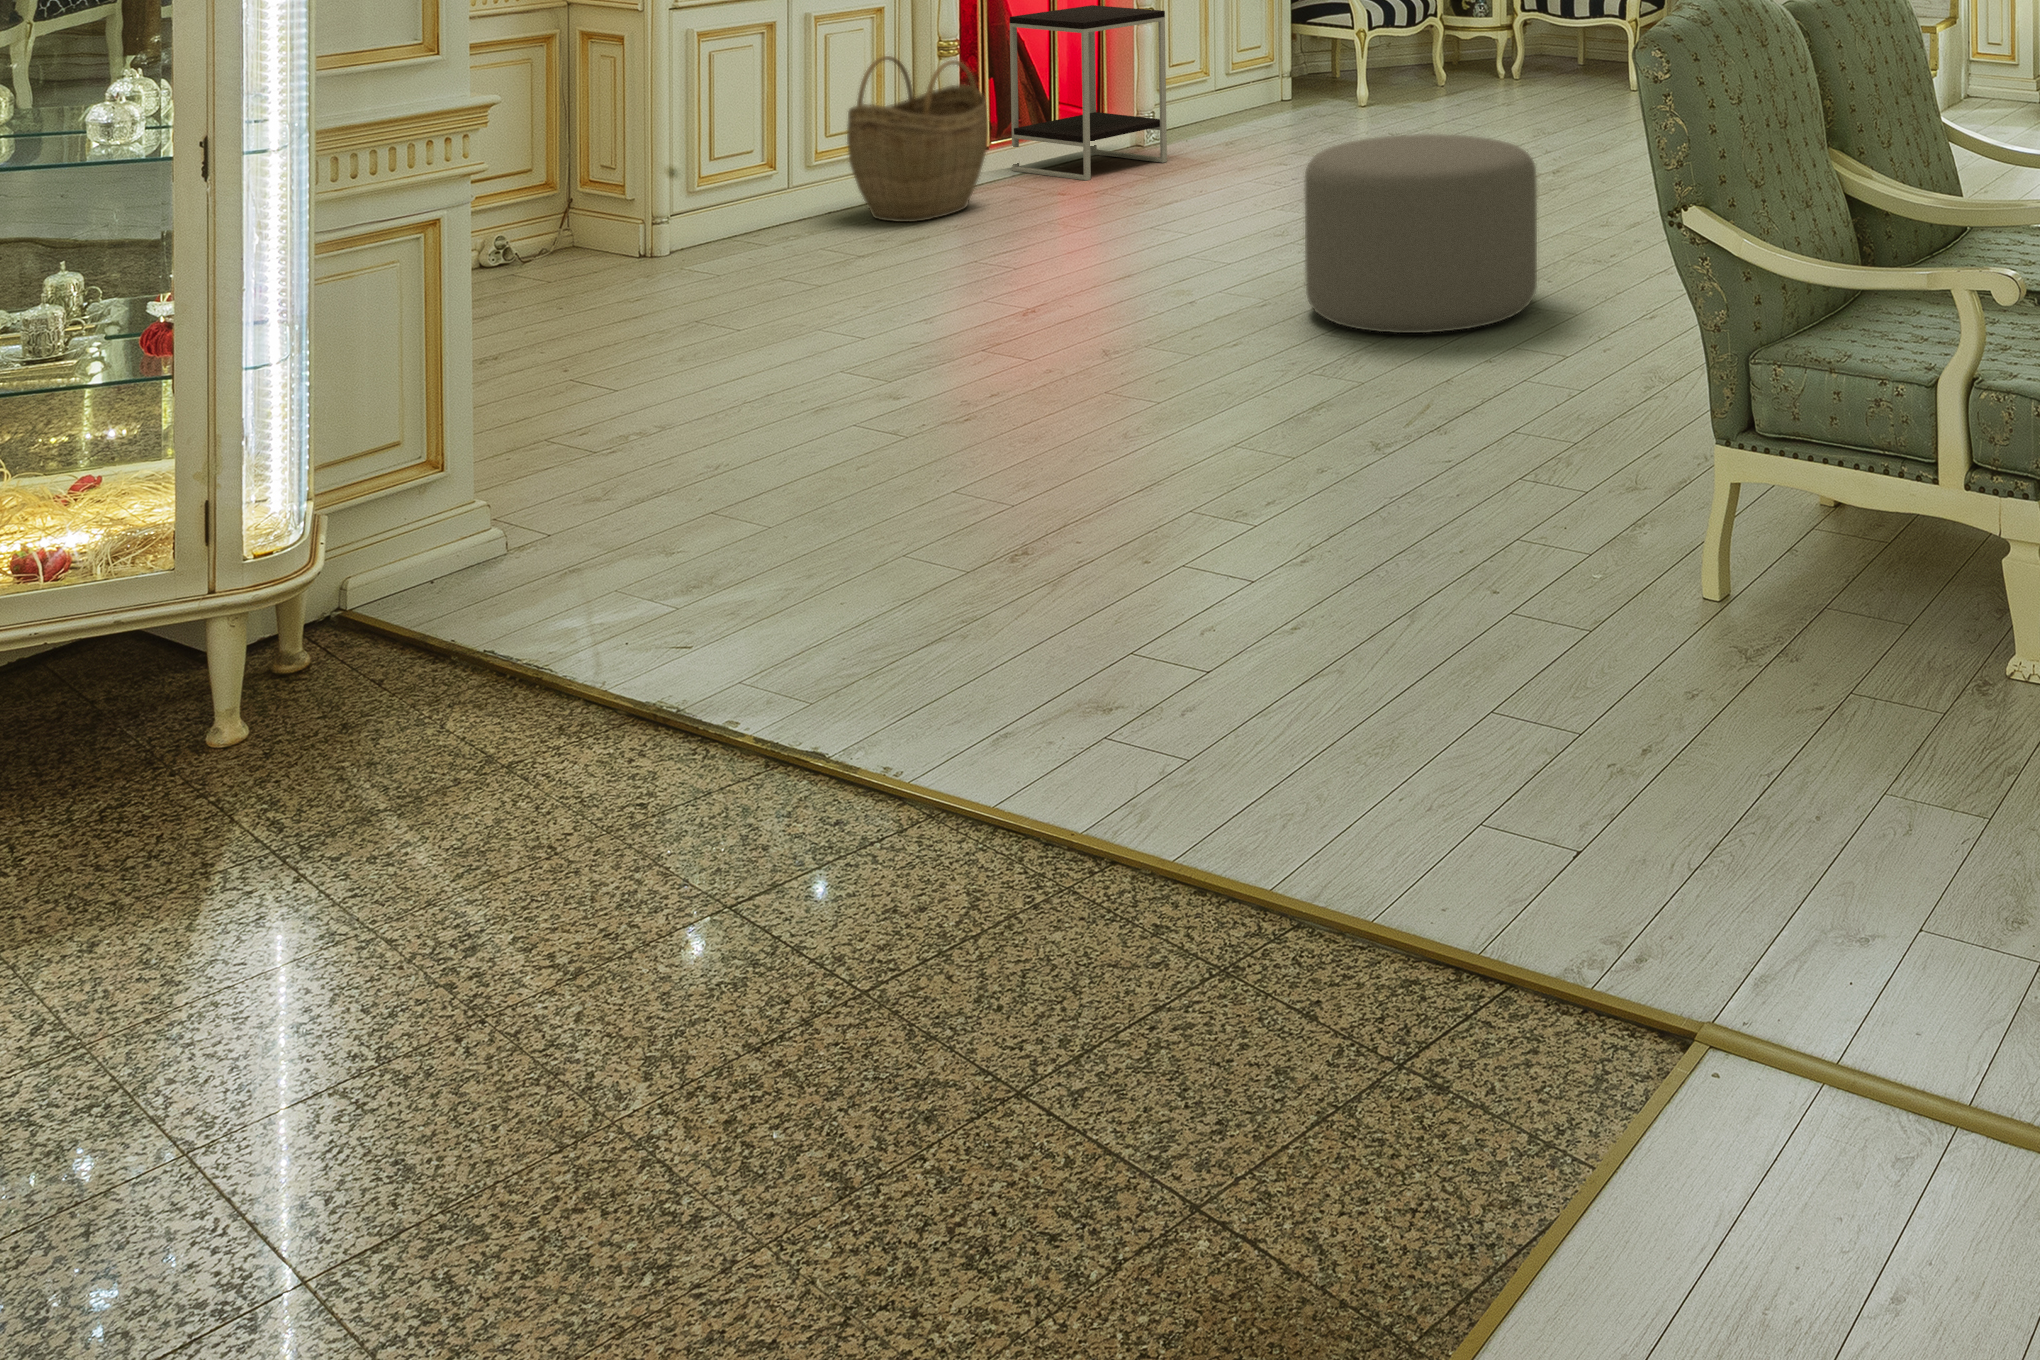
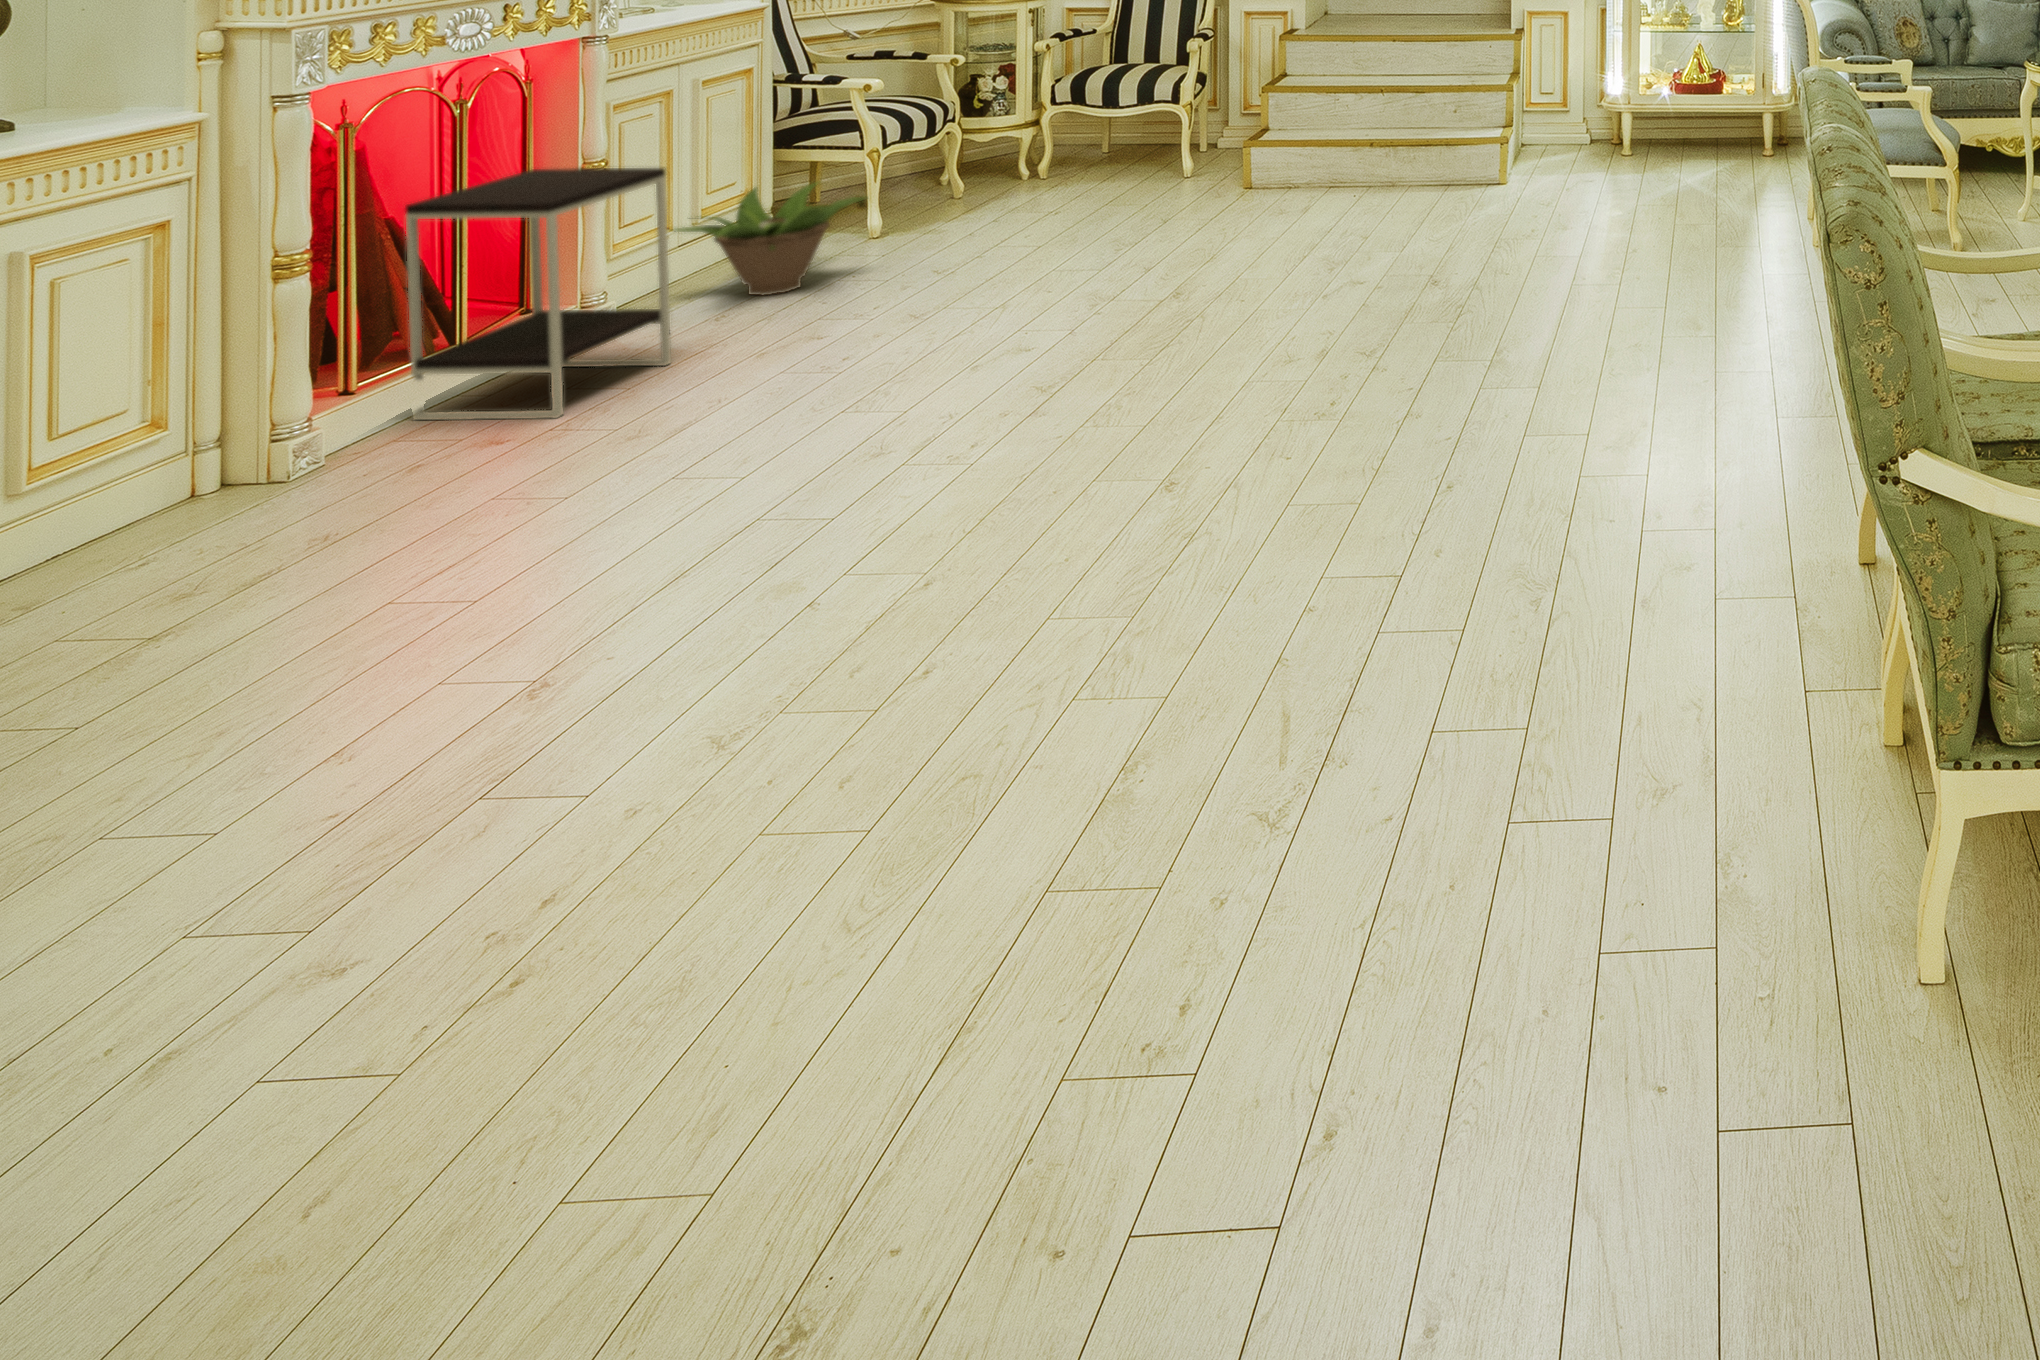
decorative plant: none [1185,48,1326,132] -> present [675,183,866,295]
woven basket: present [847,56,988,222] -> none [122,298,404,570]
ottoman: present [1304,134,1537,333] -> none [1095,318,1418,628]

